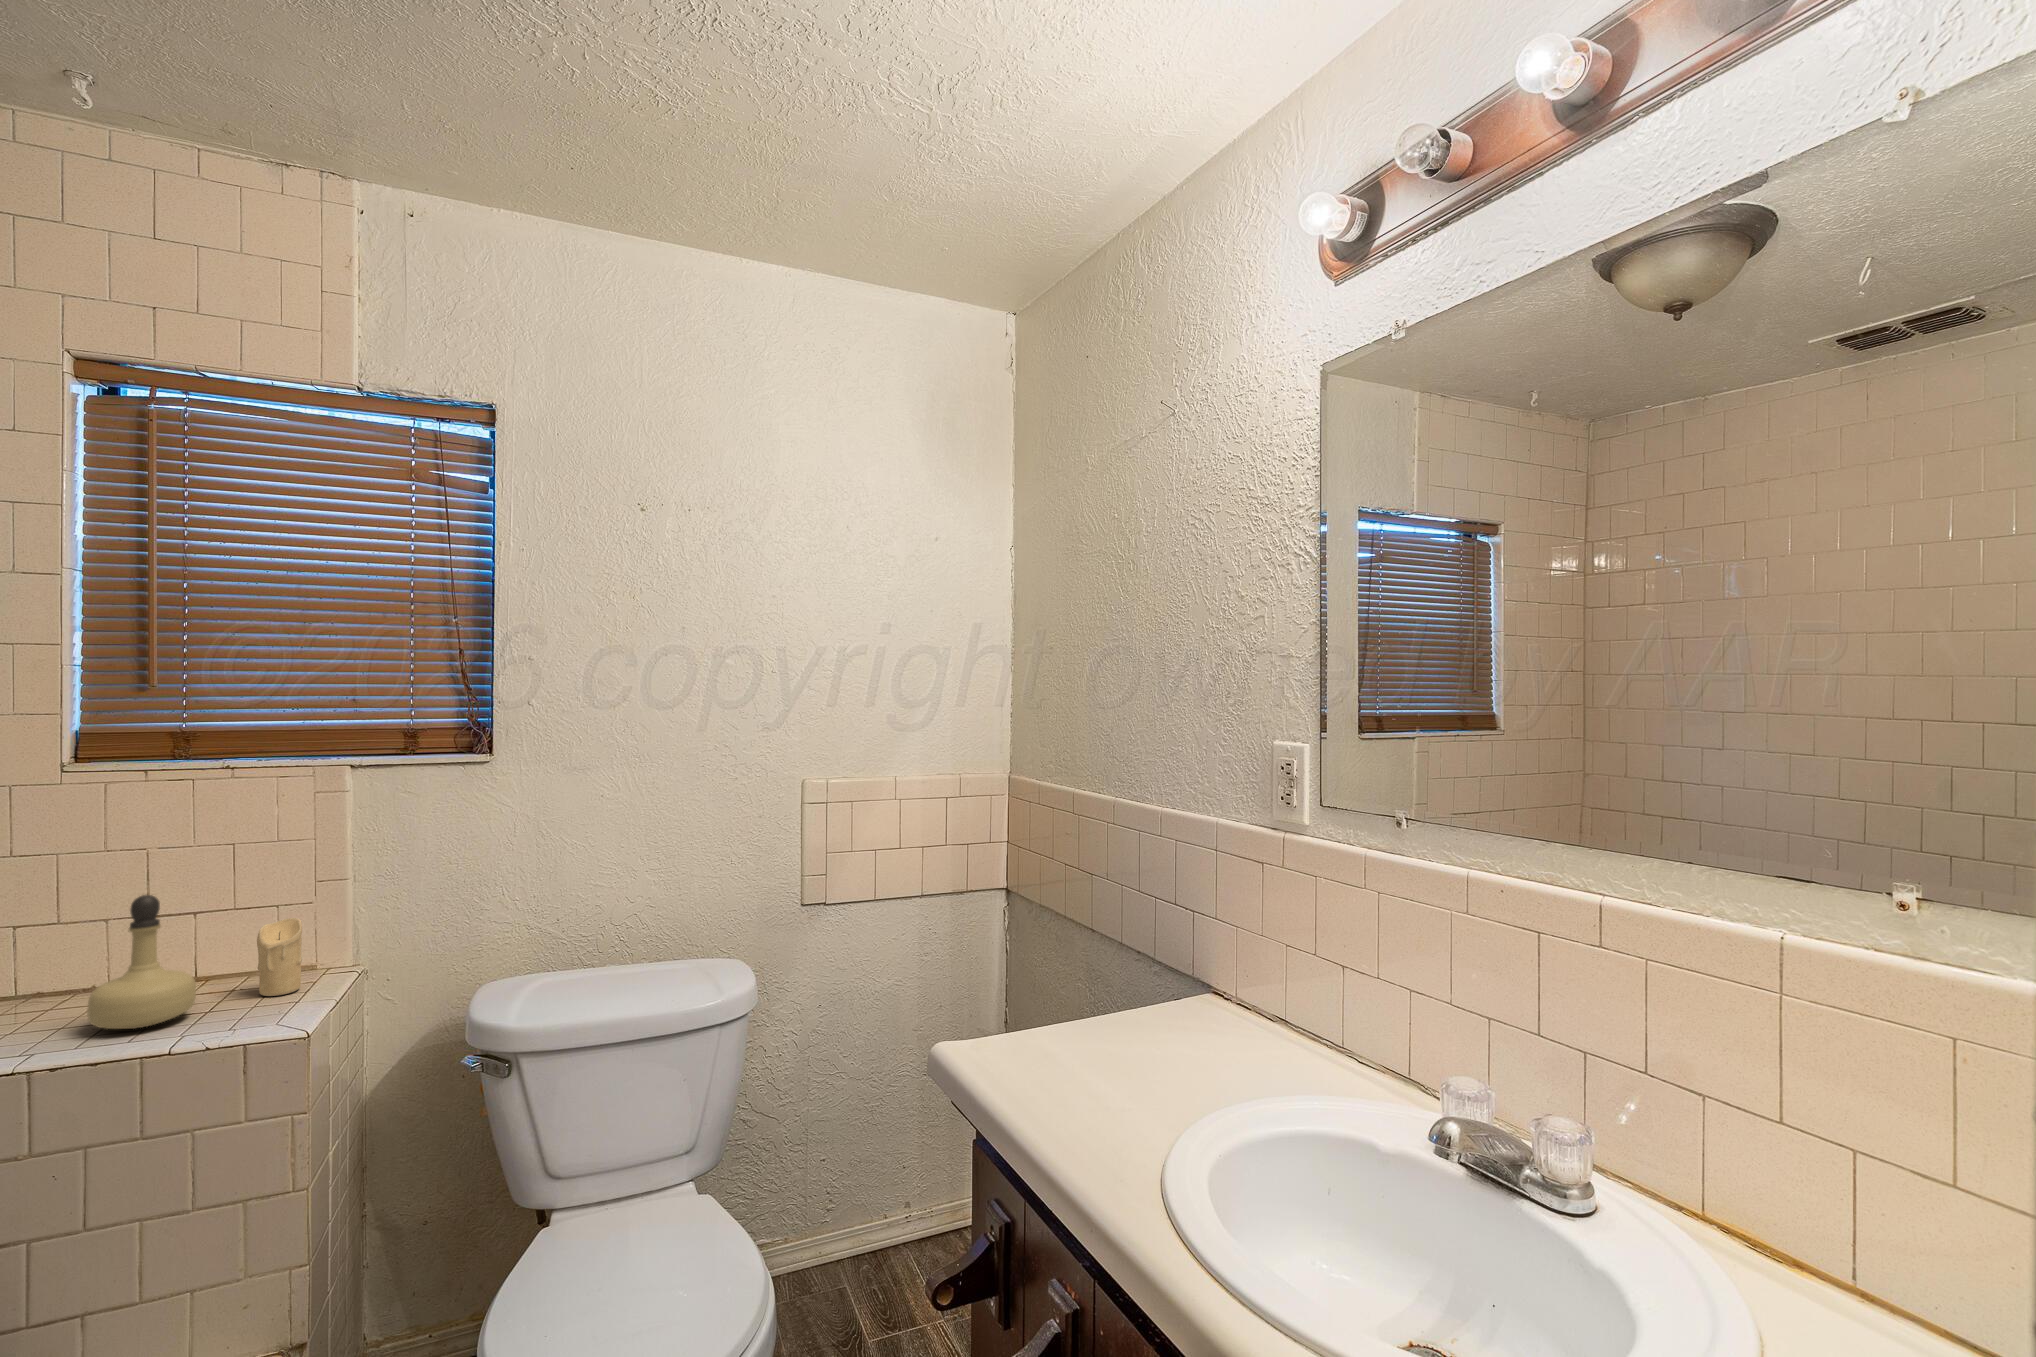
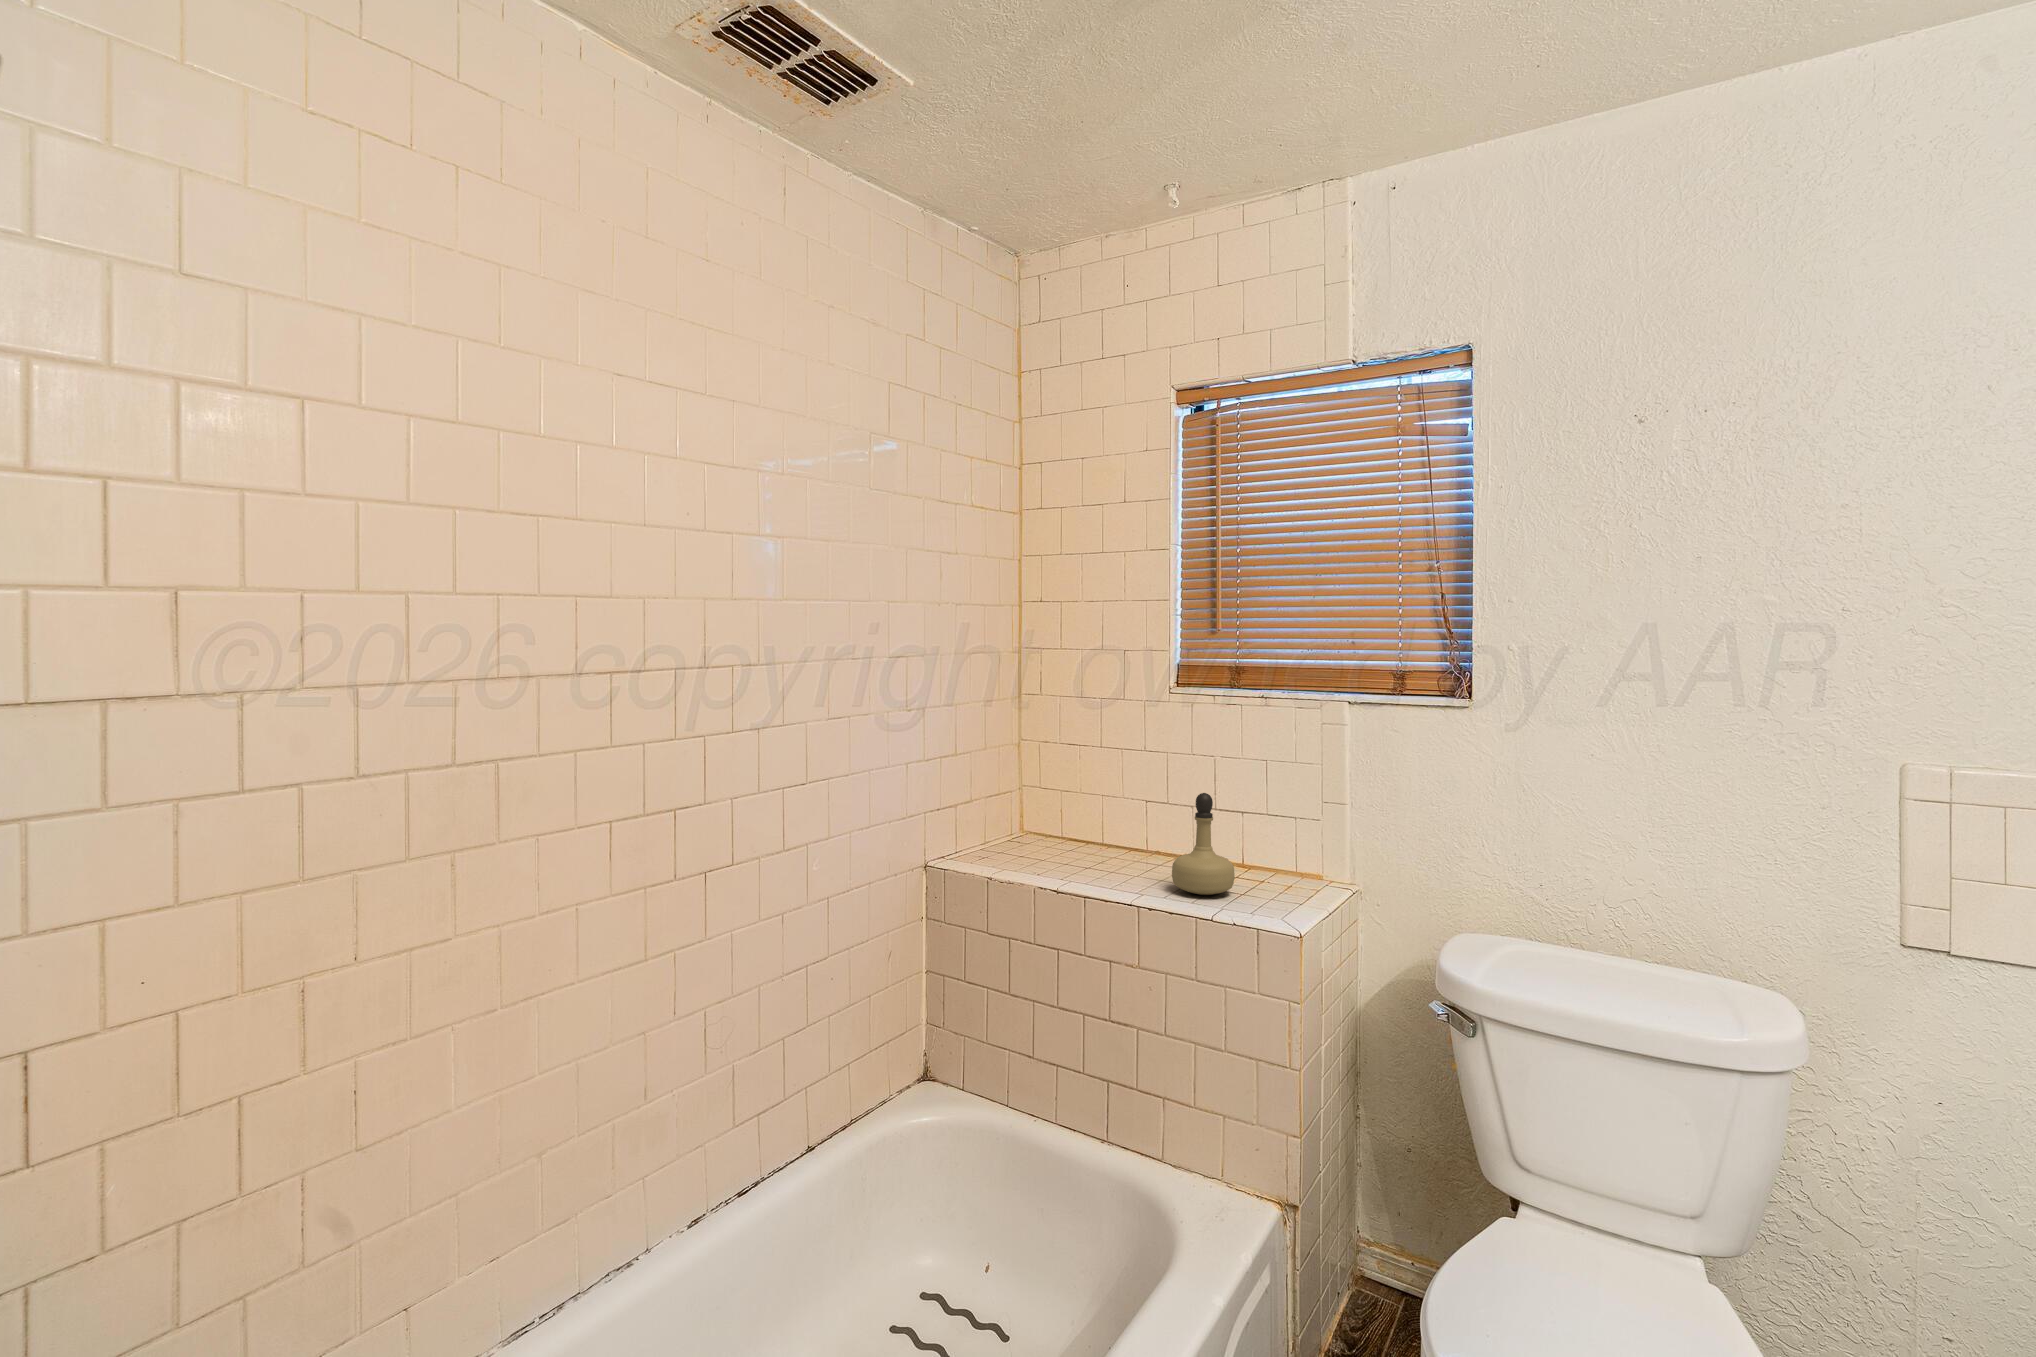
candle: present [257,918,302,996] -> none [1276,833,1307,897]

